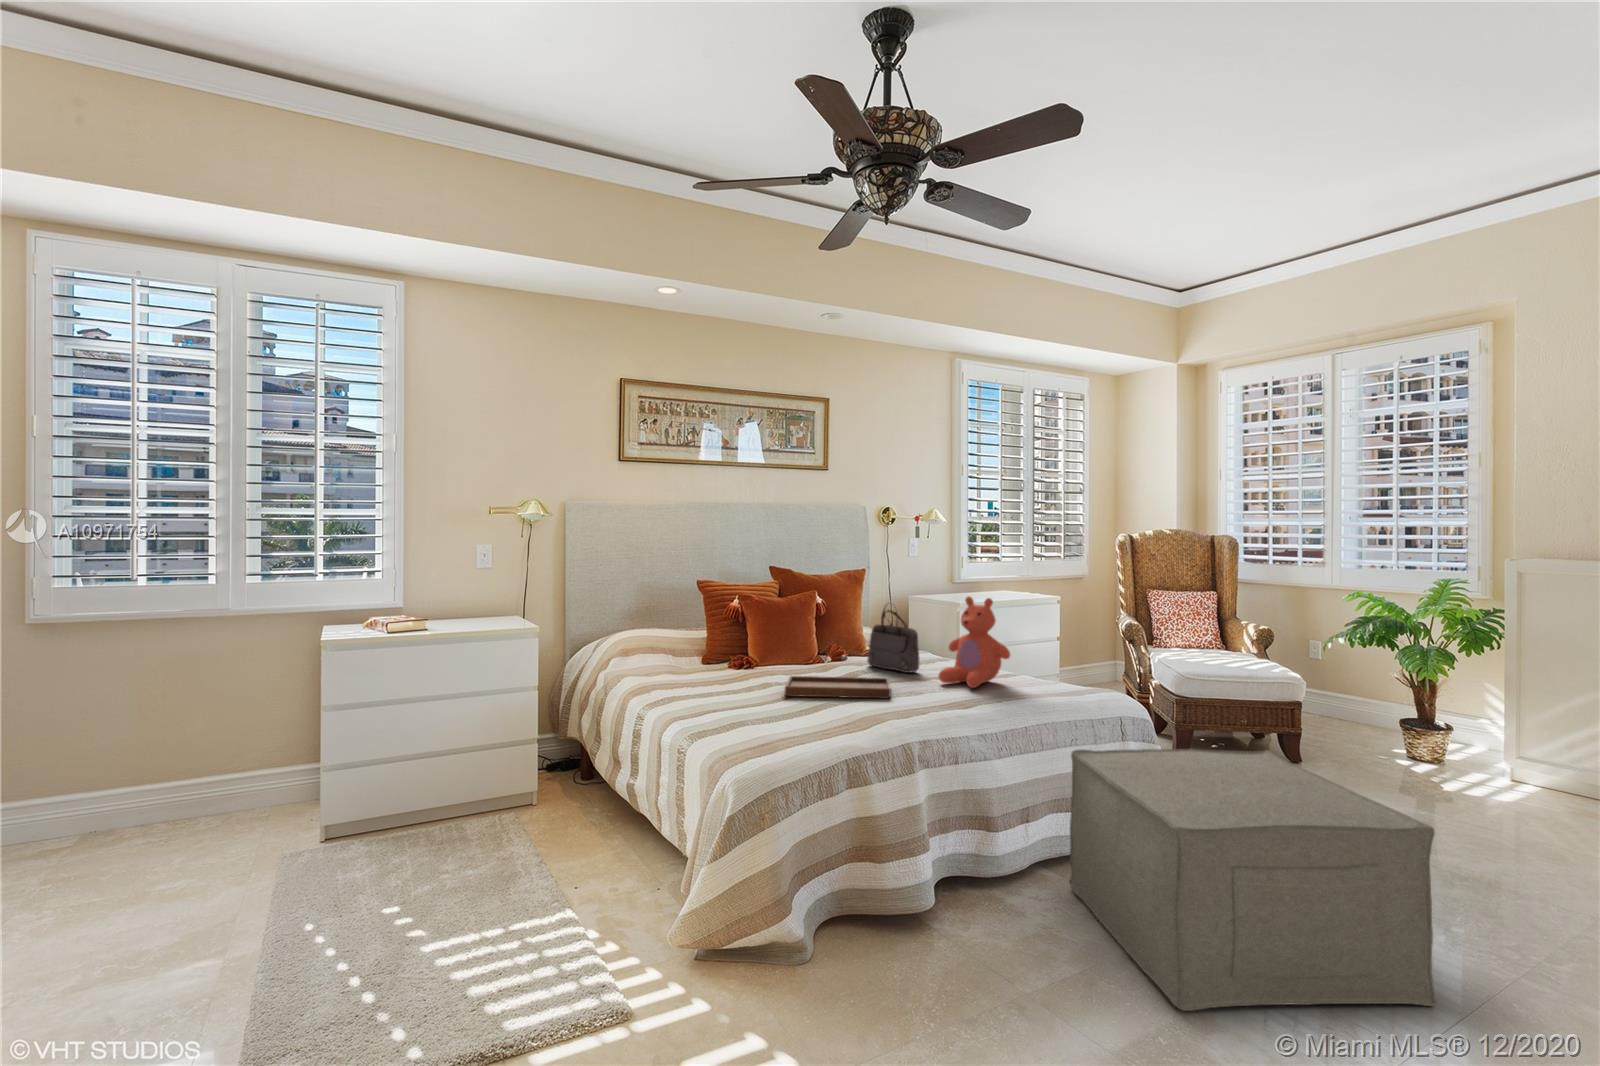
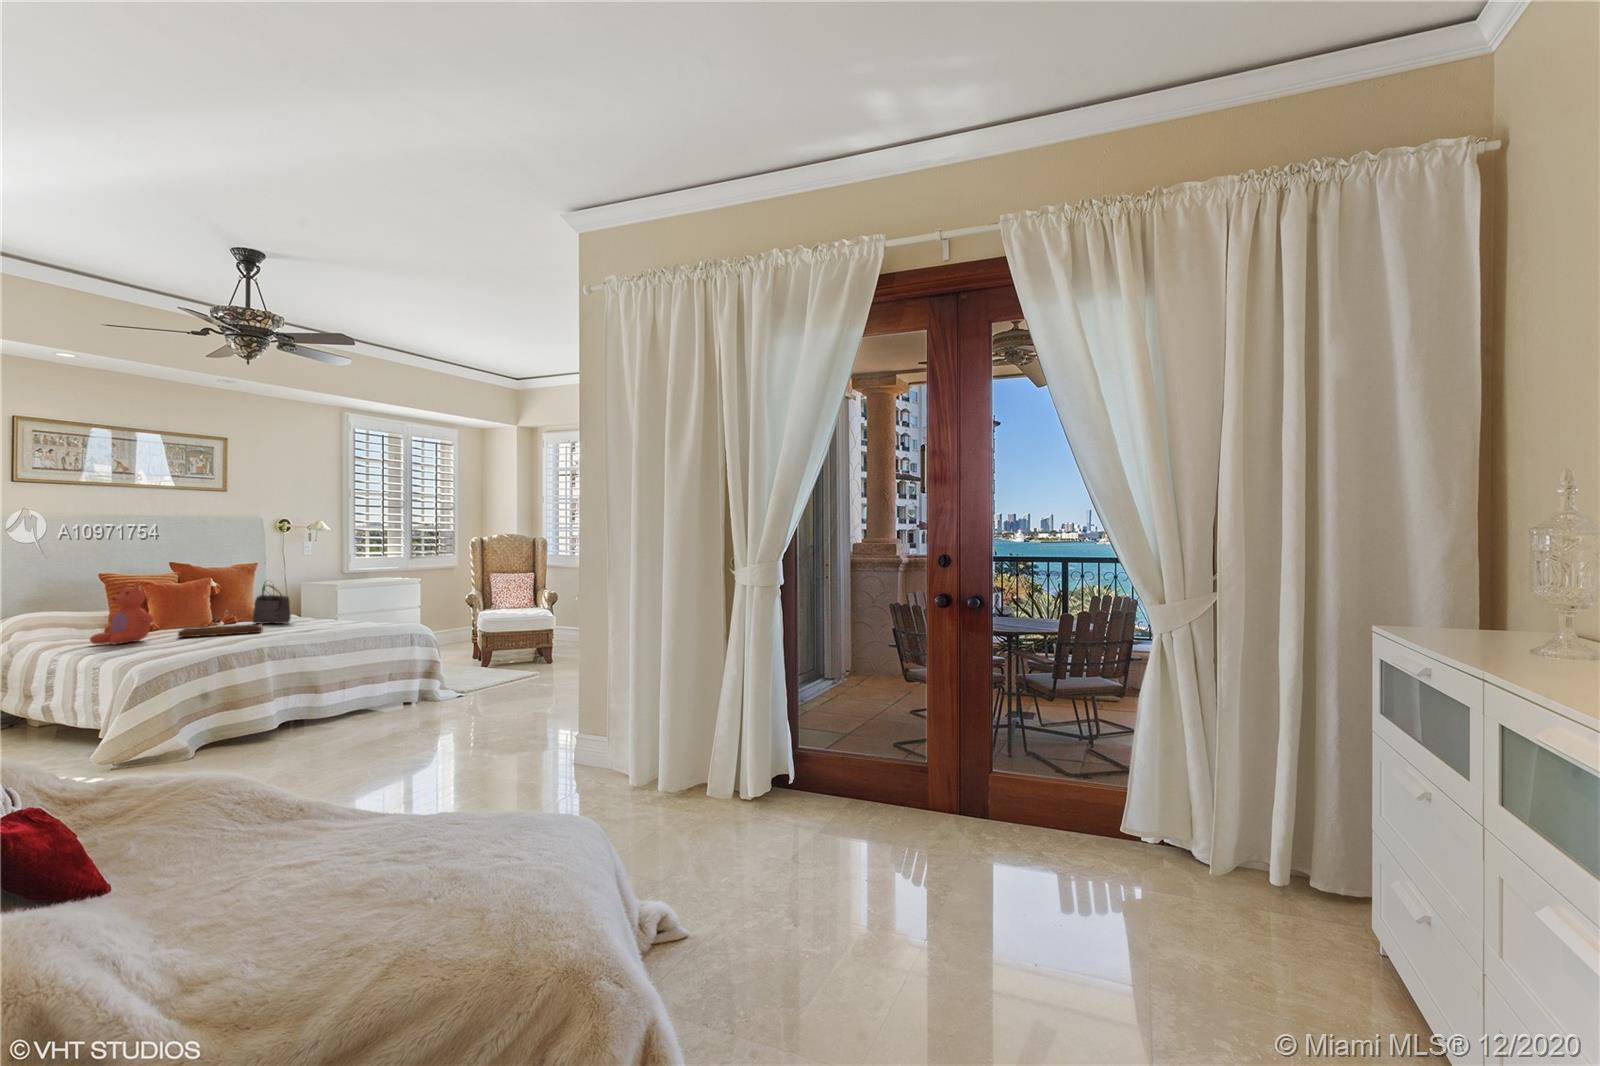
teddy bear: present [939,597,1010,688] -> present [90,582,154,644]
ottoman: present [1070,749,1436,1011] -> none [369,635,513,736]

